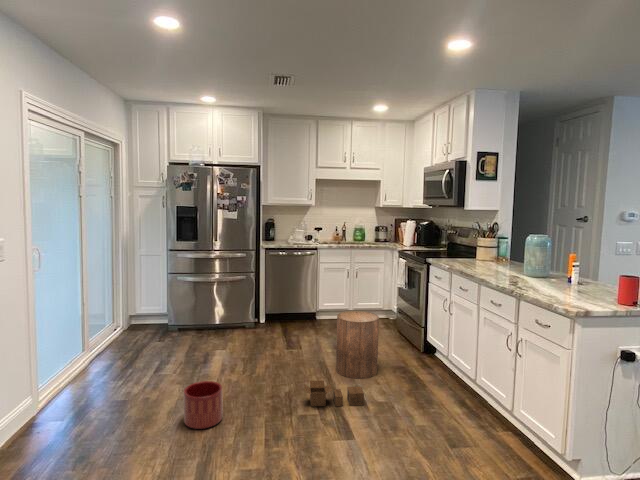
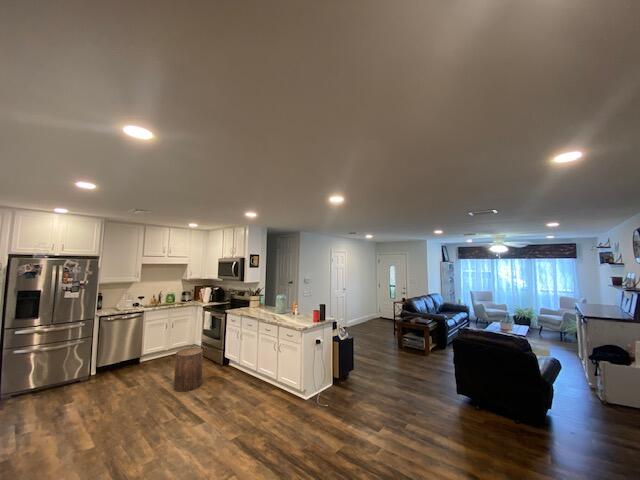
planter: present [184,381,223,429] -> none [73,420,109,459]
cardboard box: present [304,381,364,406] -> none [163,393,202,415]

